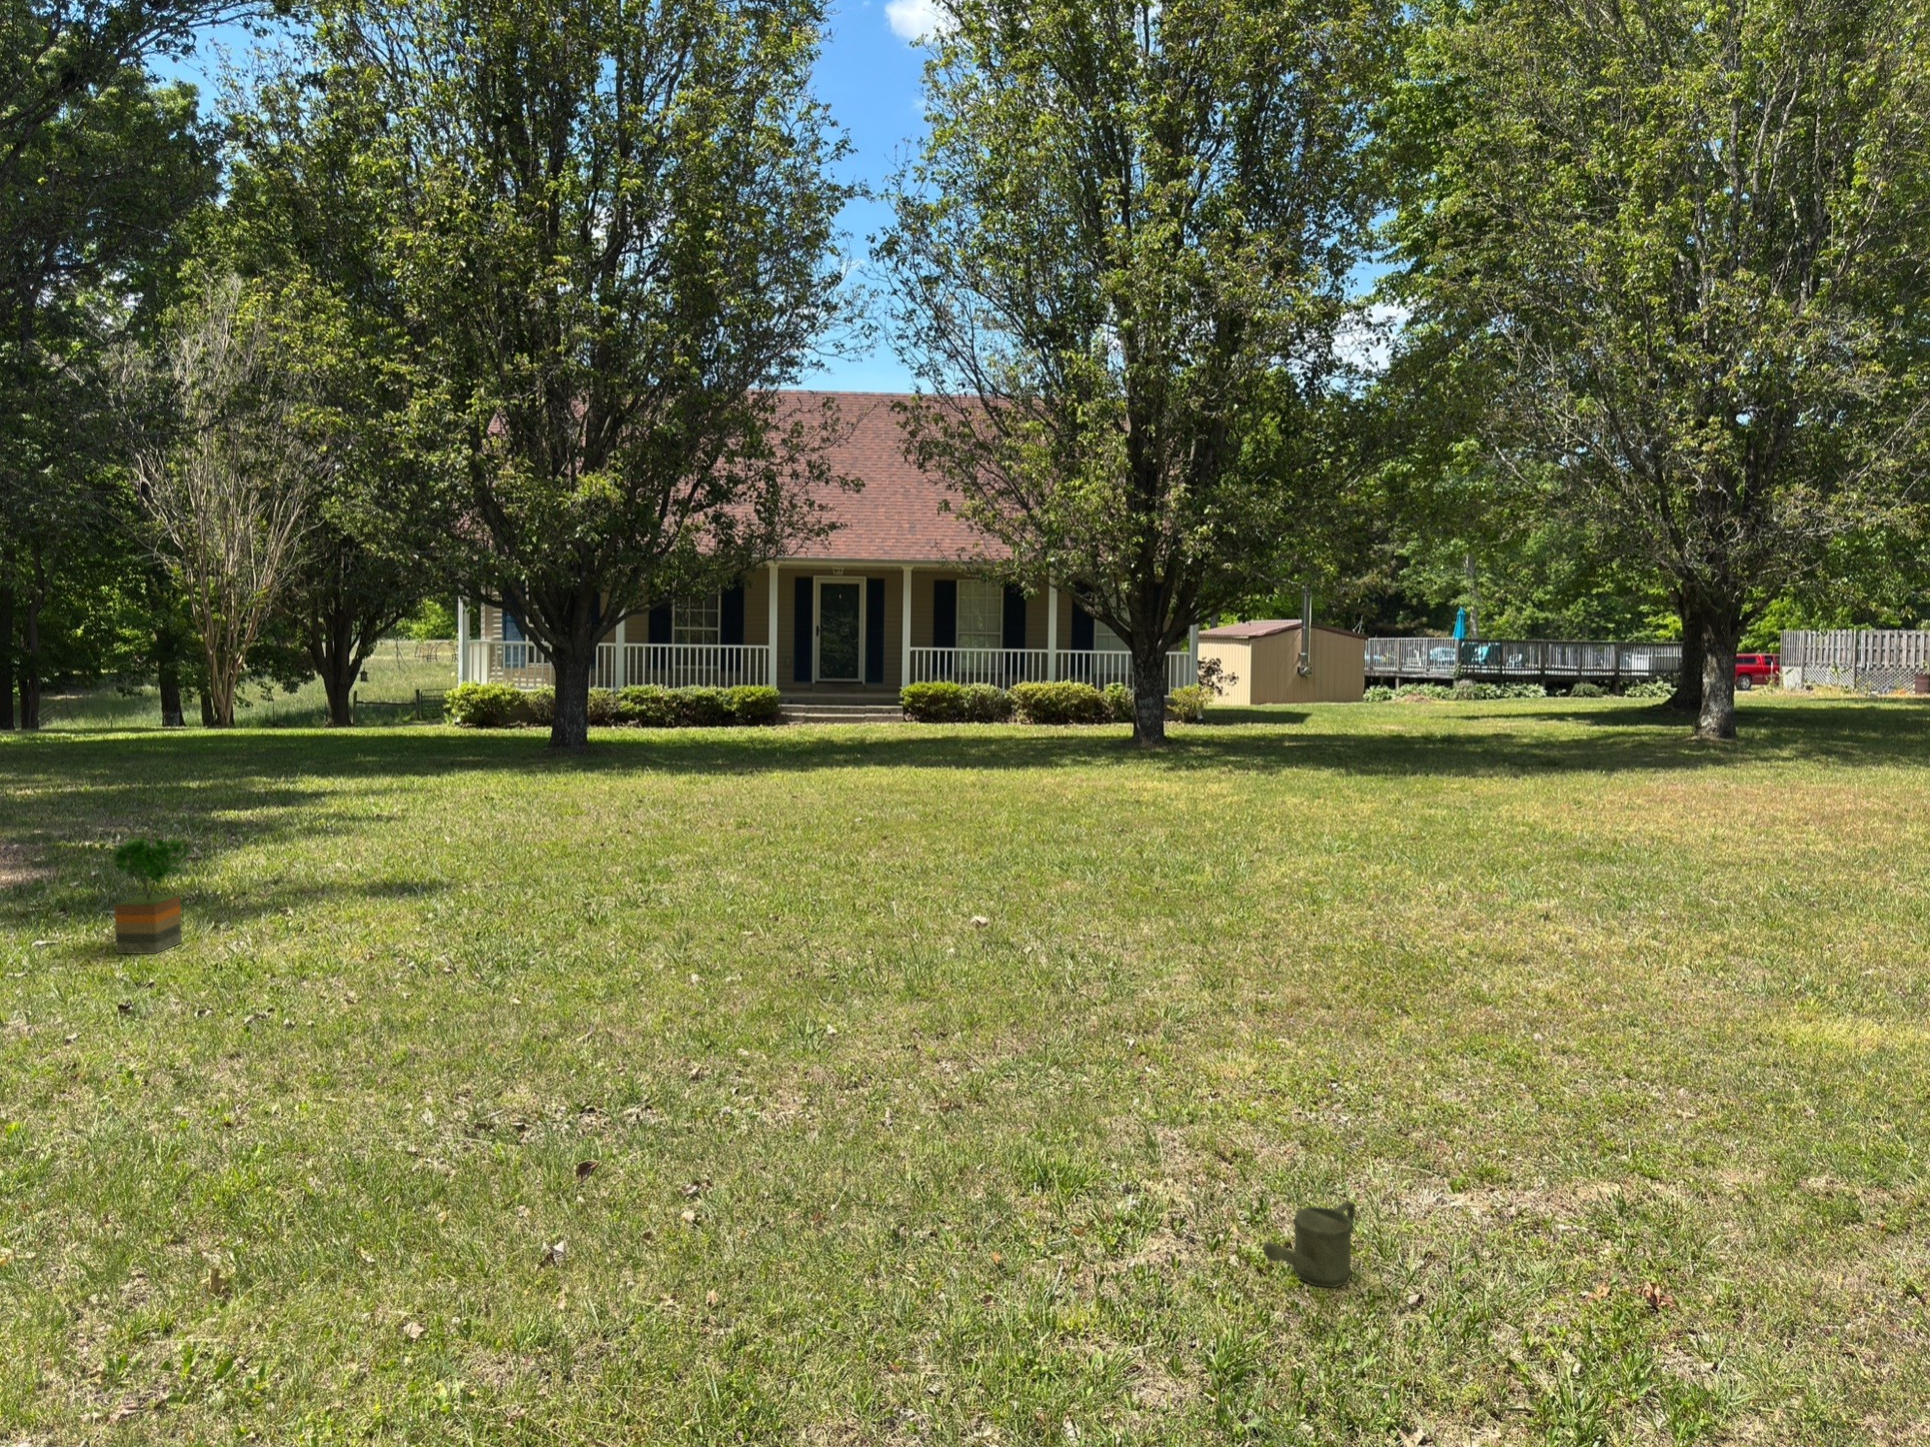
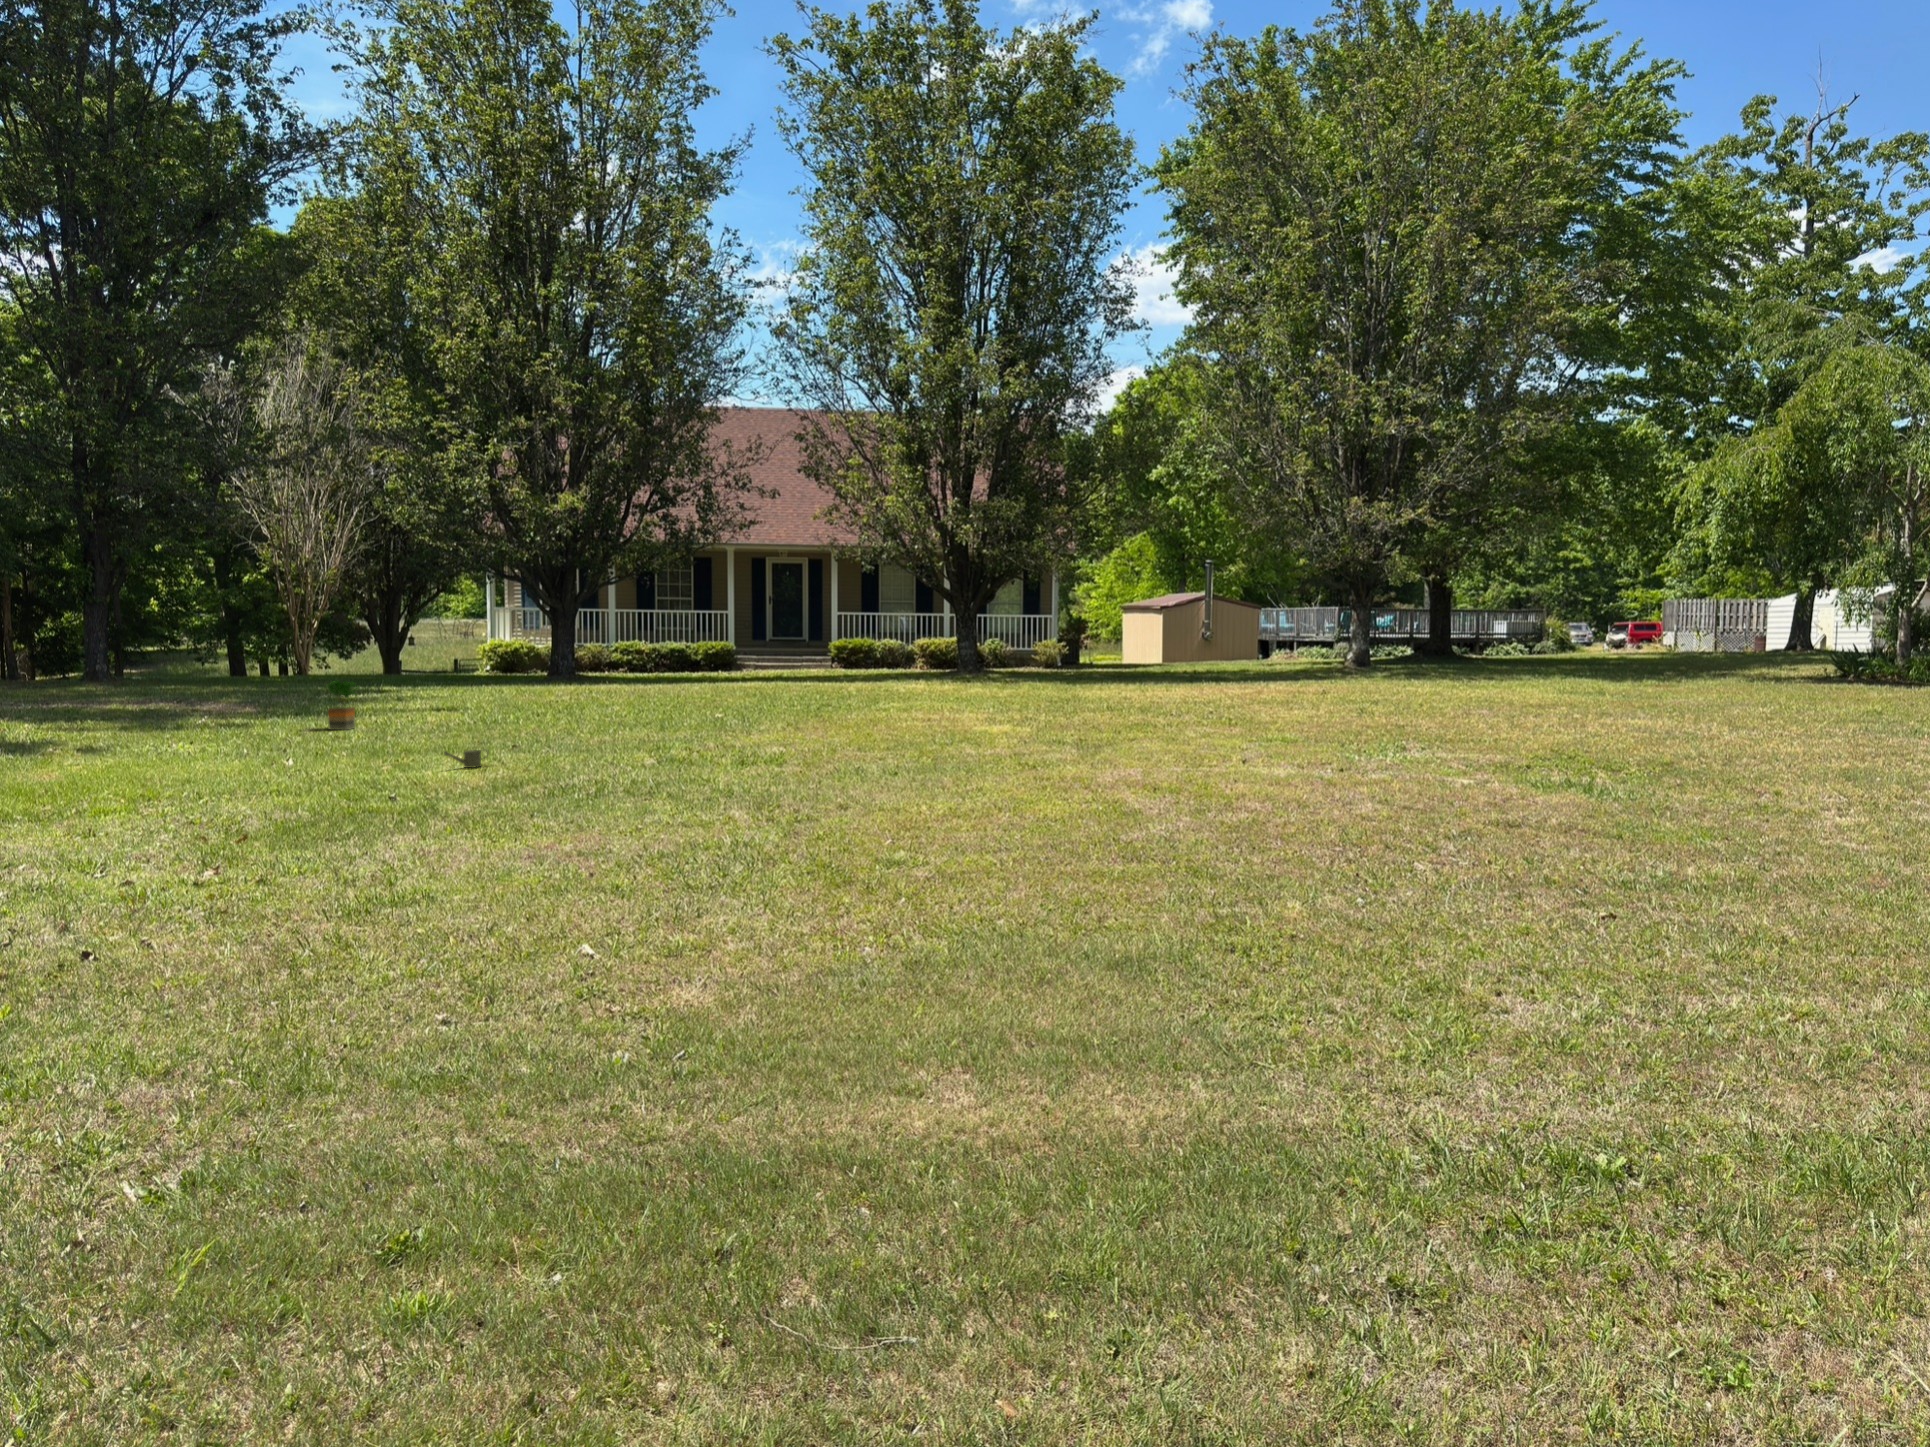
watering can: present [1264,1201,1355,1288] -> present [444,750,489,768]

